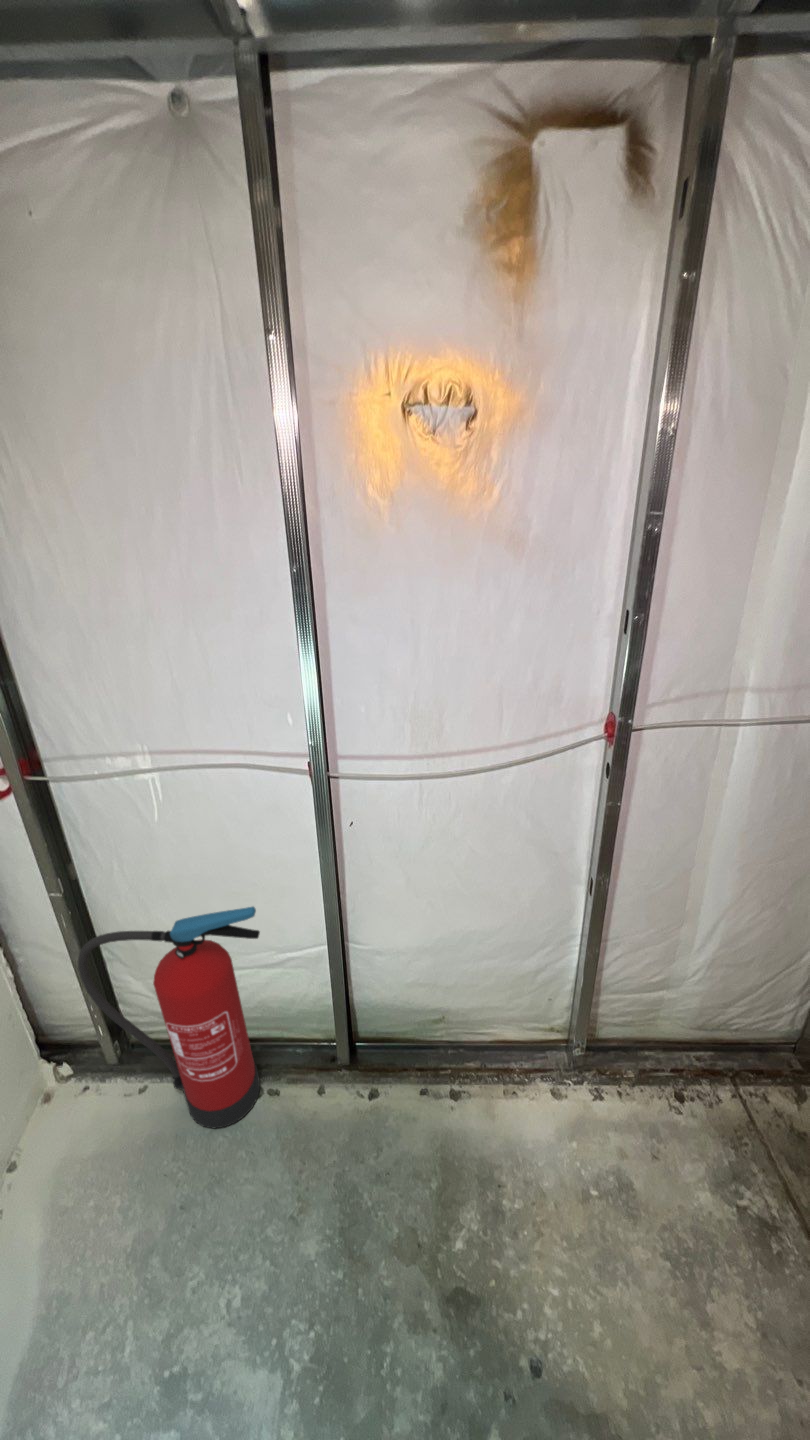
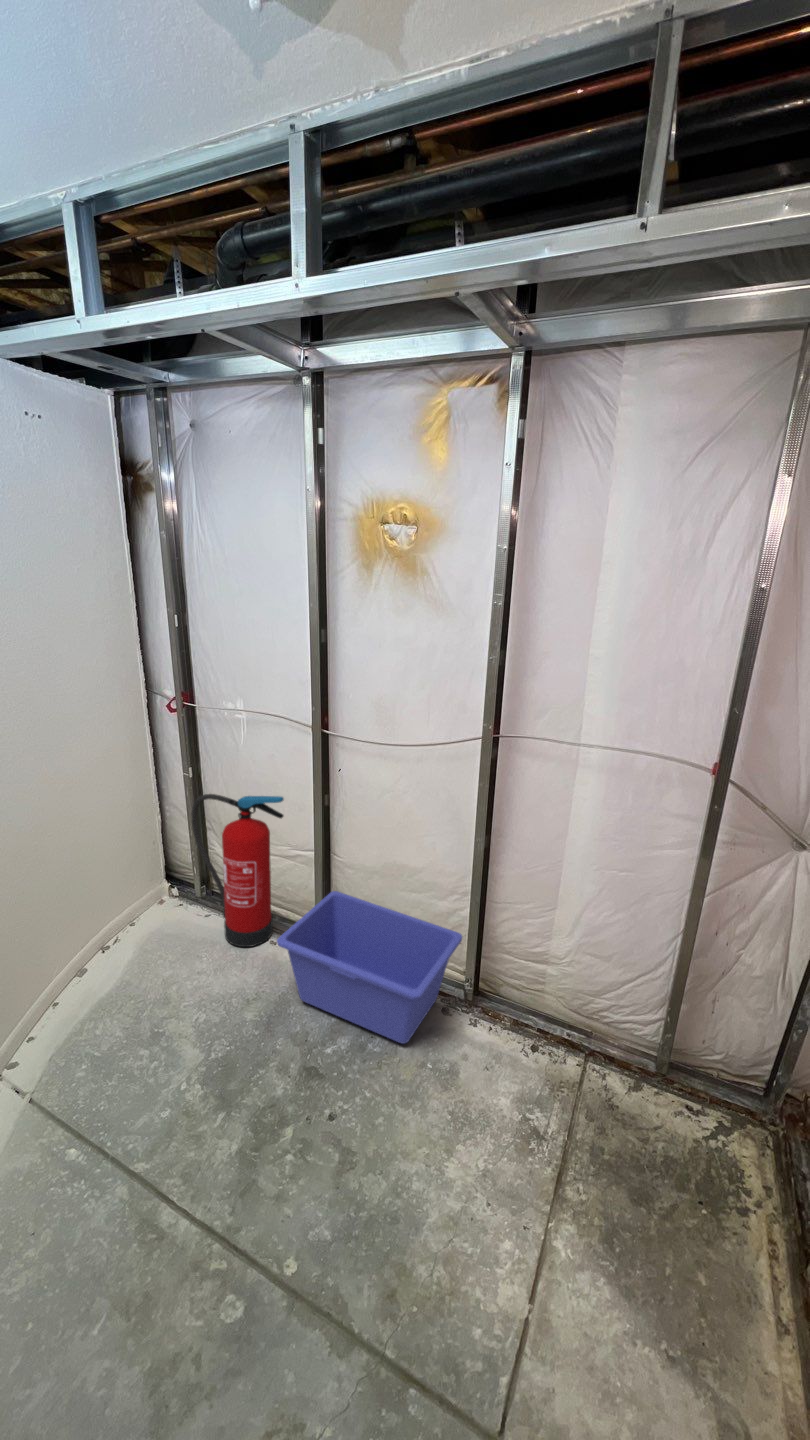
storage bin: none [330,994,589,1182] -> present [277,891,462,1043]

